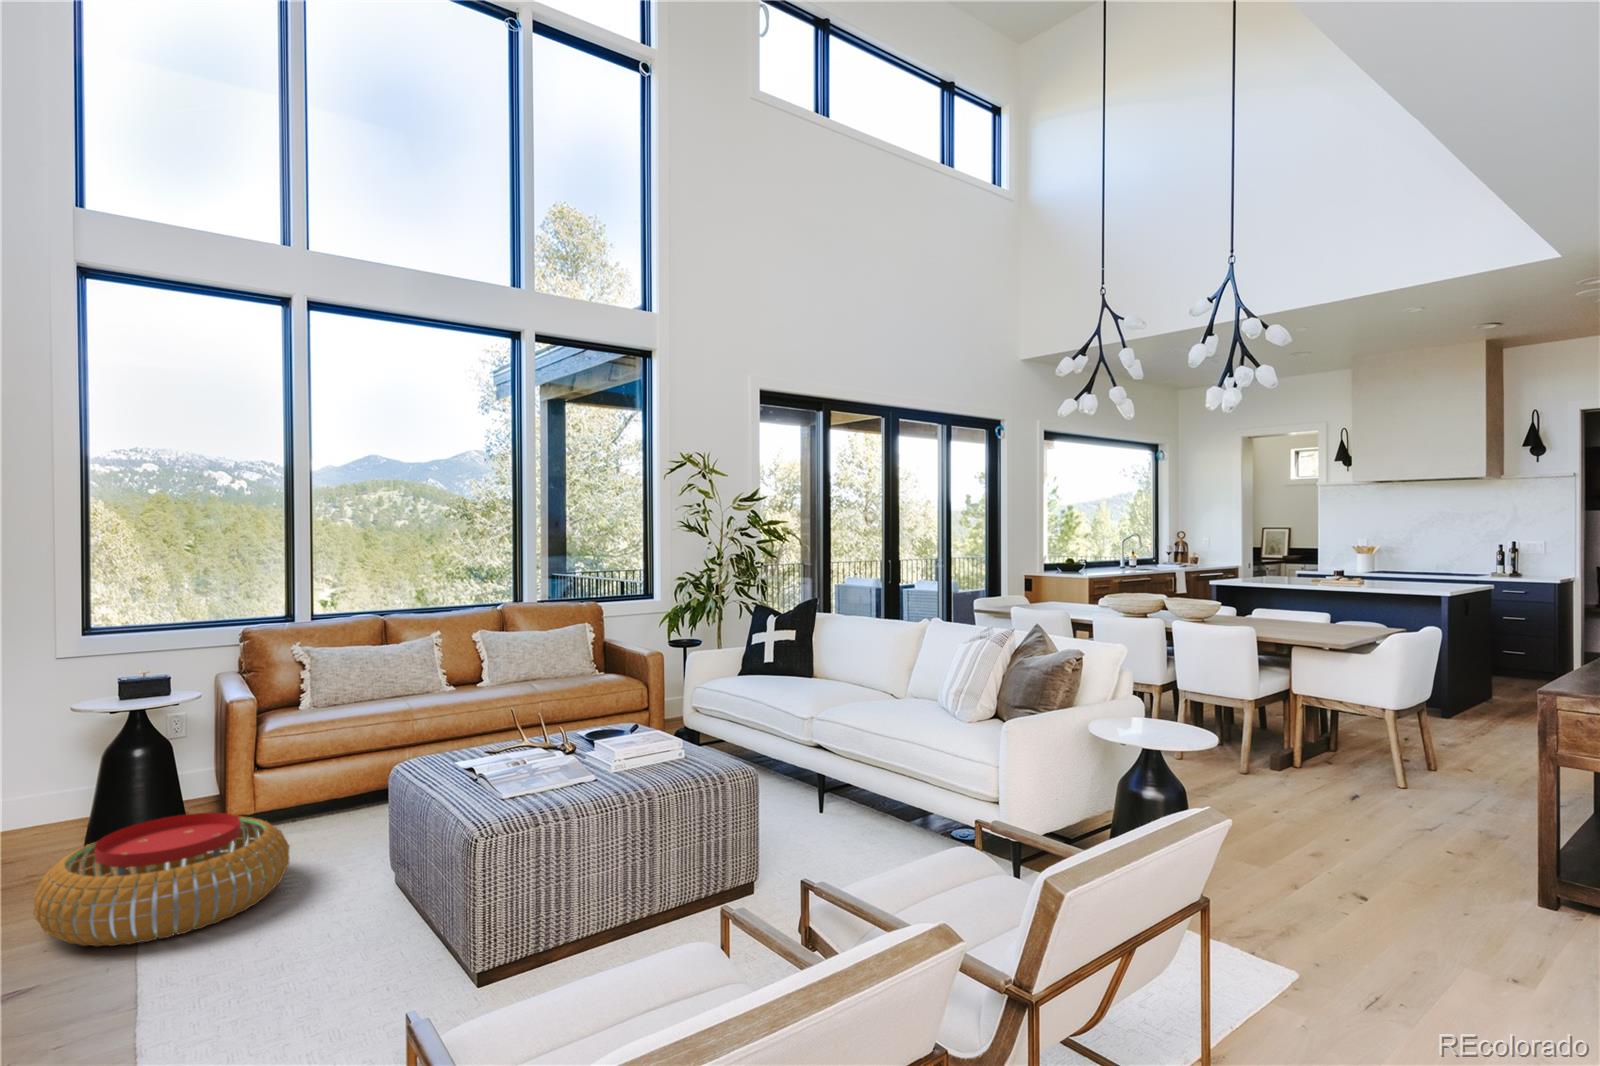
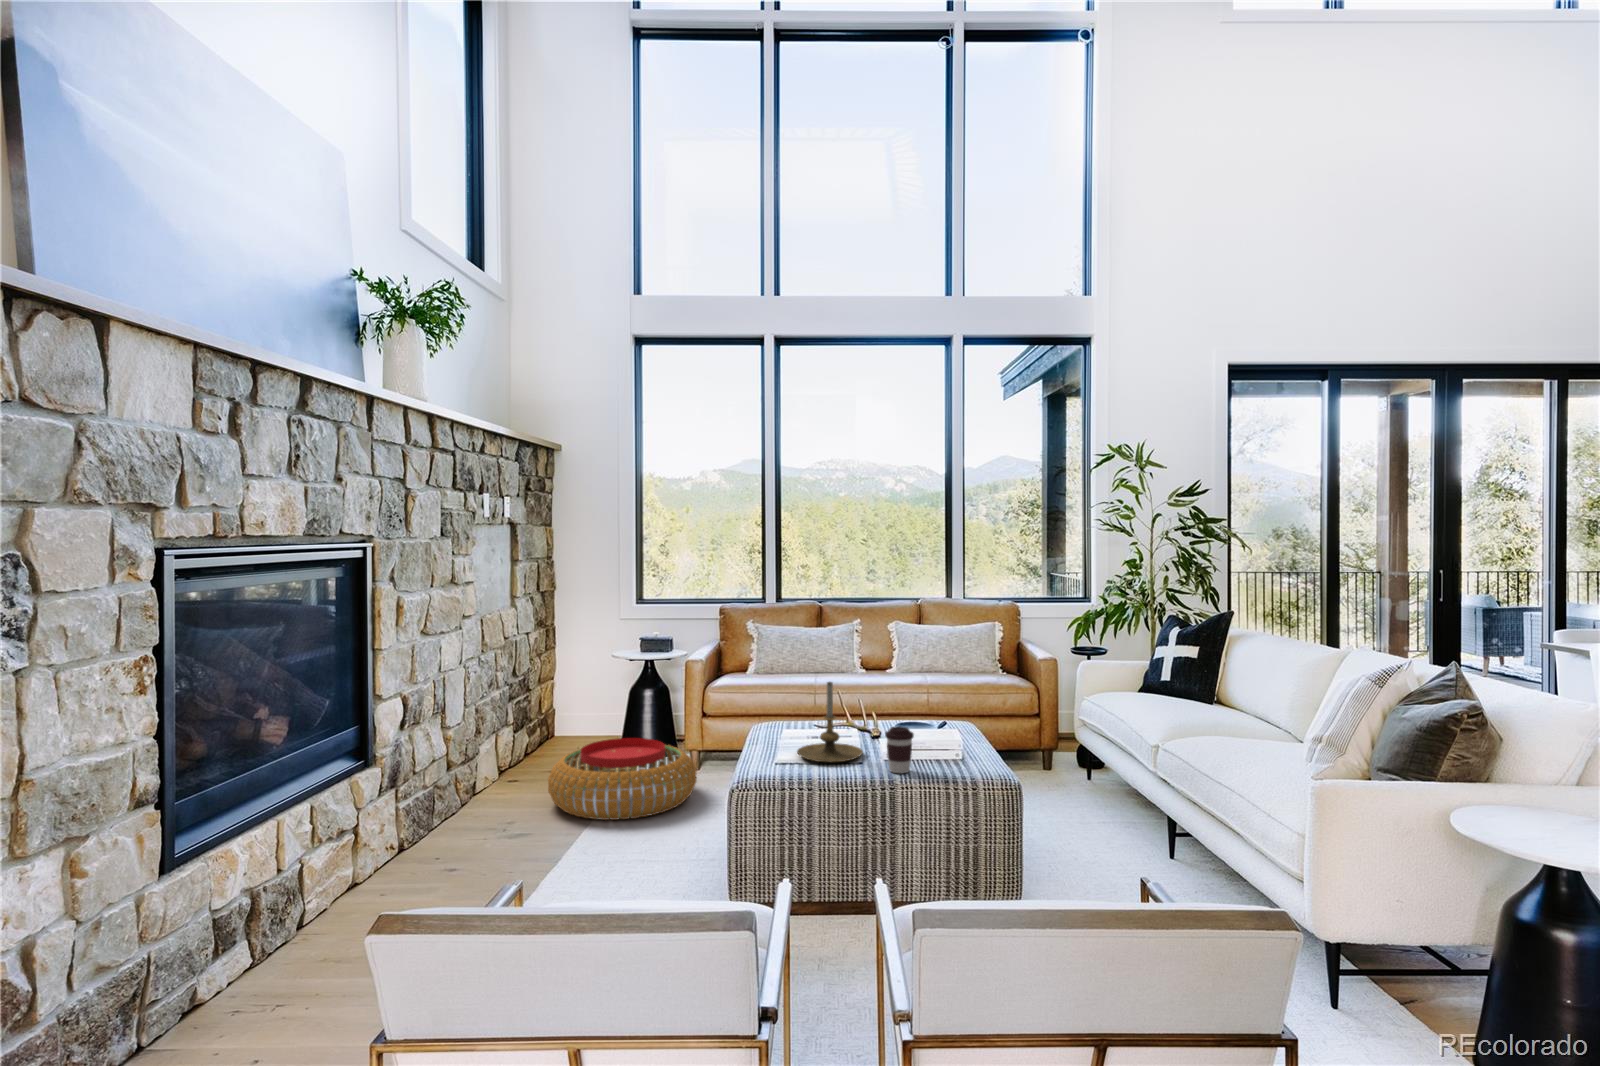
candle holder: none [510,695,587,787] -> present [797,682,863,762]
coffee cup: none [627,732,658,781] -> present [885,726,914,773]

